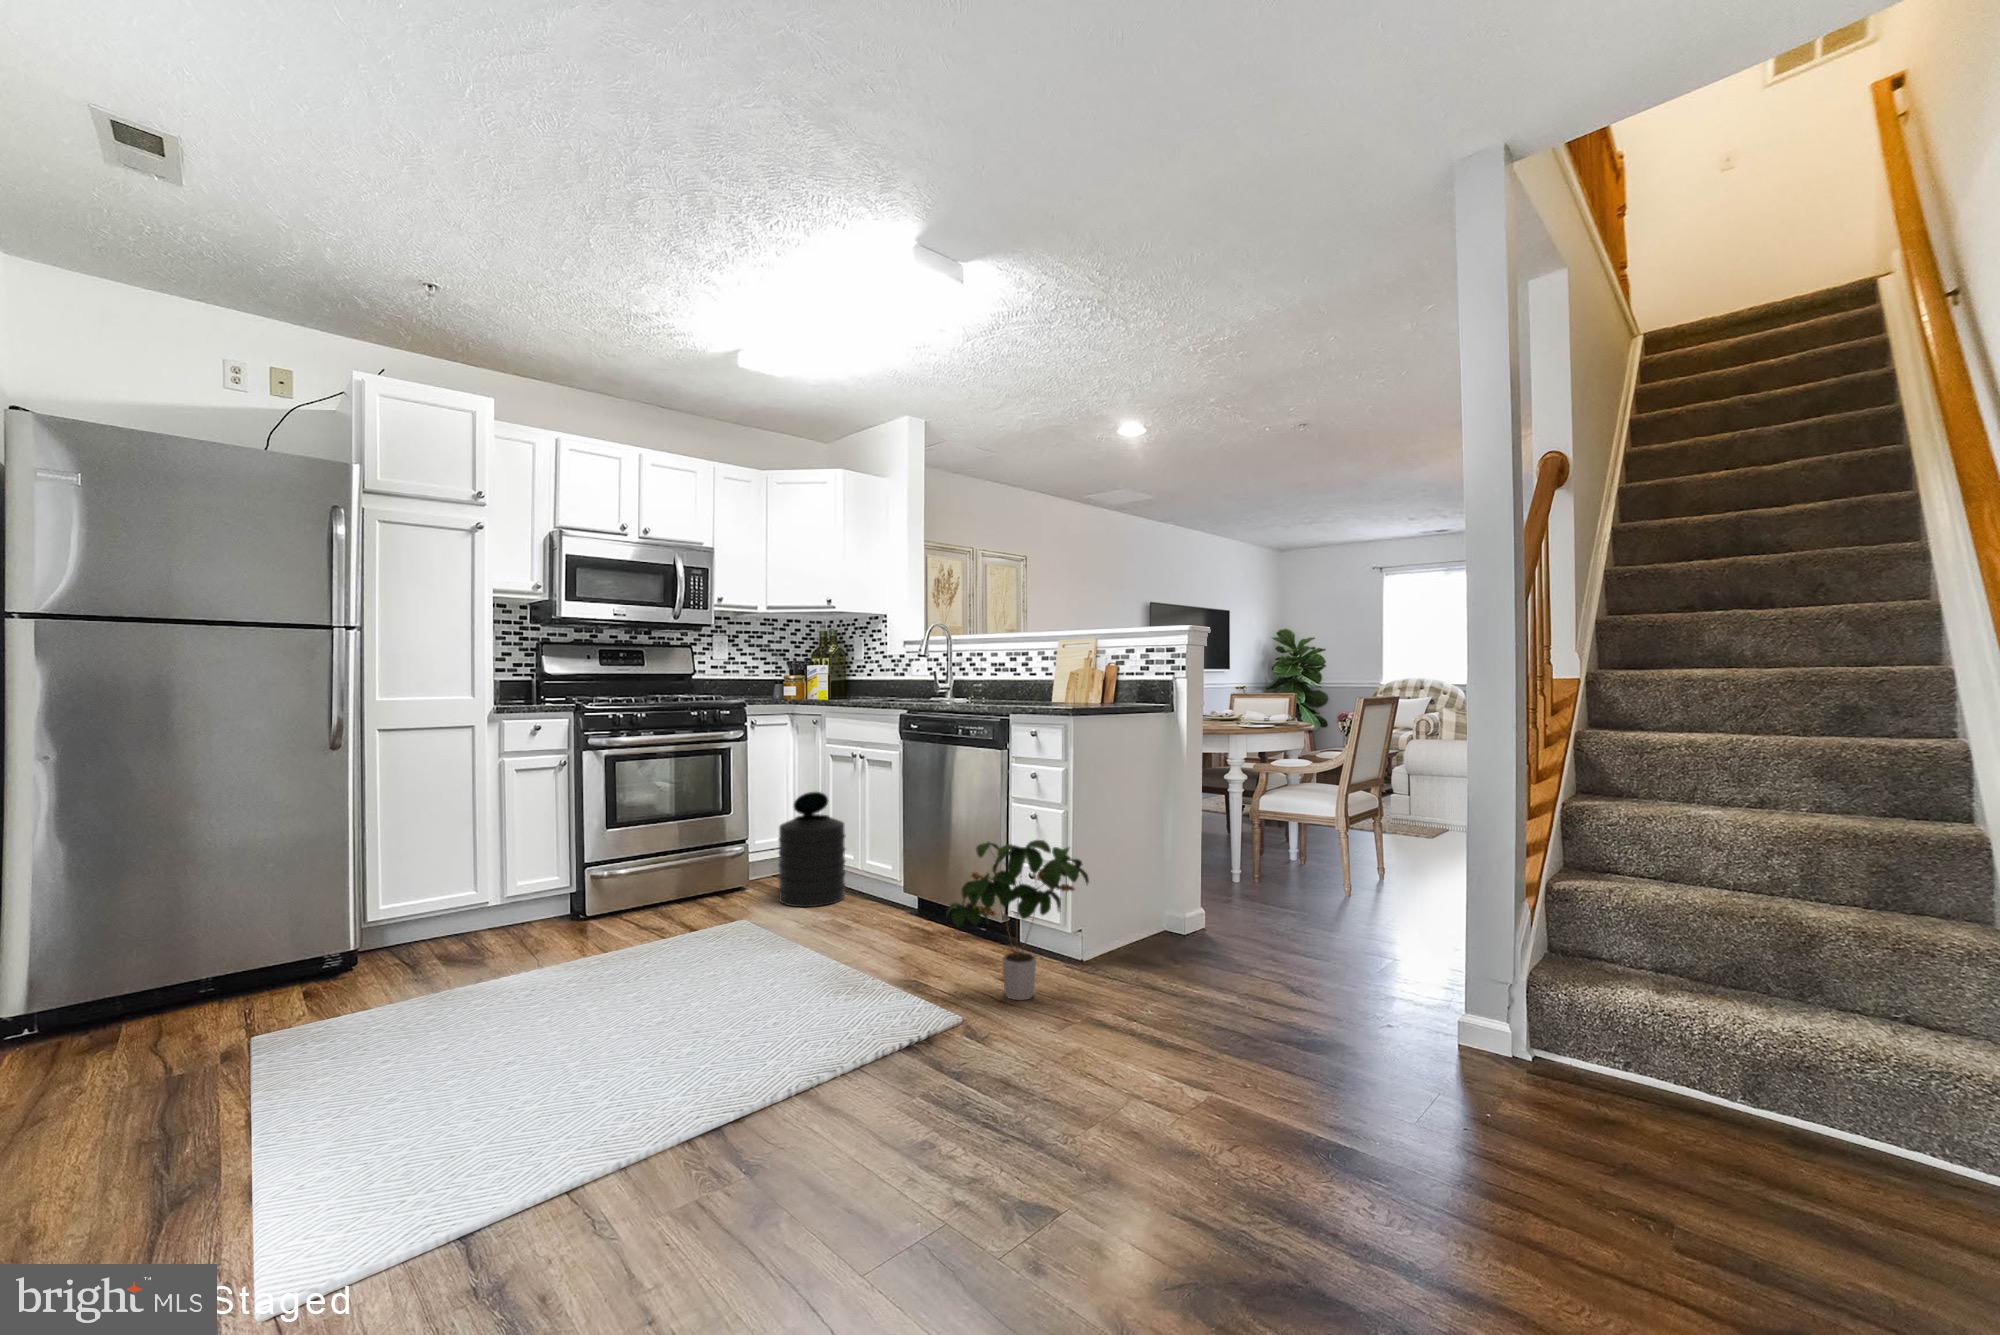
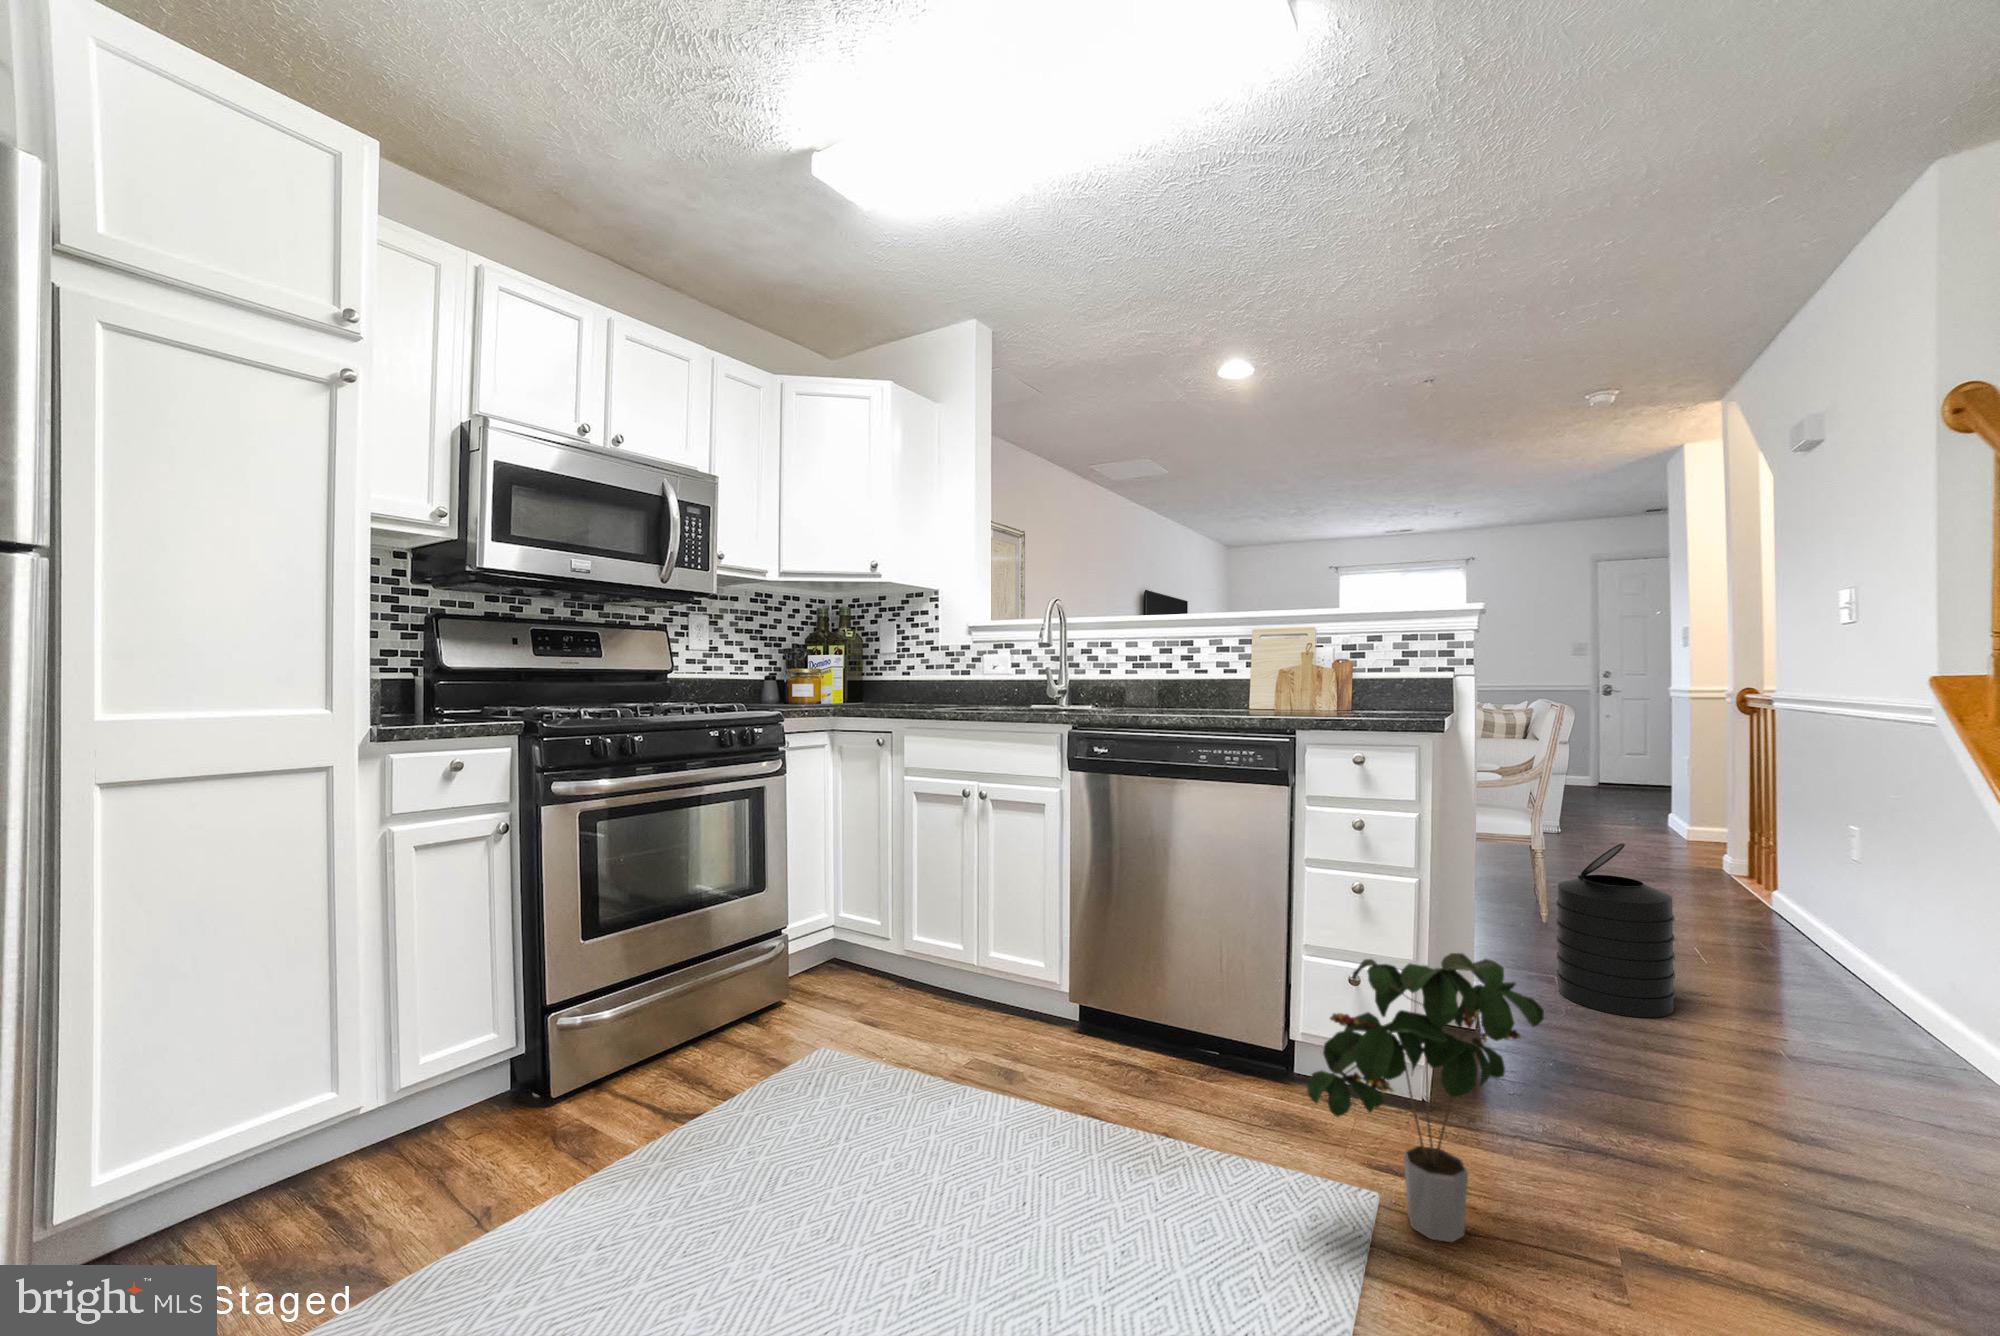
trash can: present [778,792,845,907] -> present [1556,843,1675,1017]

